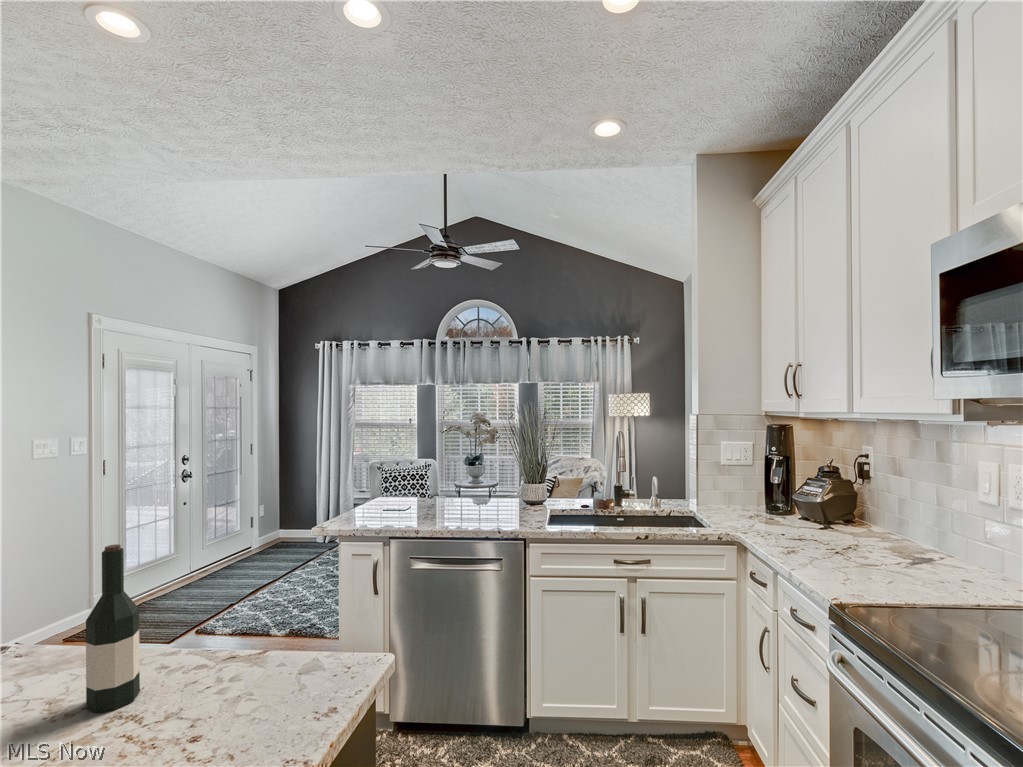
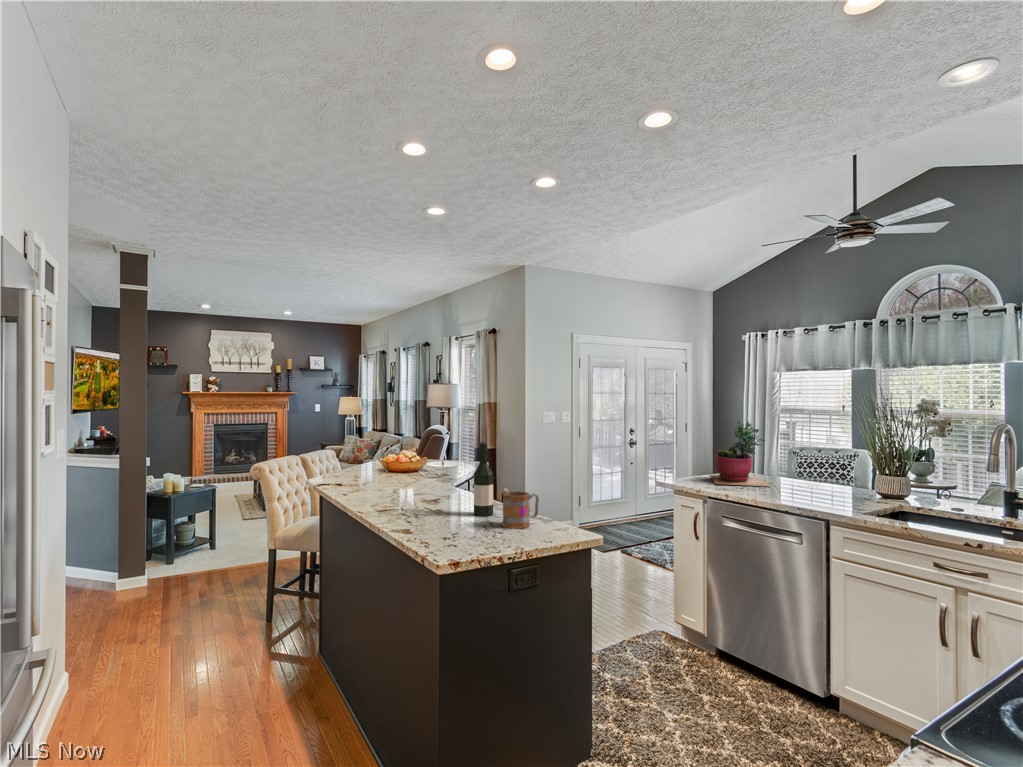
succulent plant: none [368,444,442,522] -> present [709,421,770,486]
mug: none [194,624,260,718] -> present [503,491,539,529]

